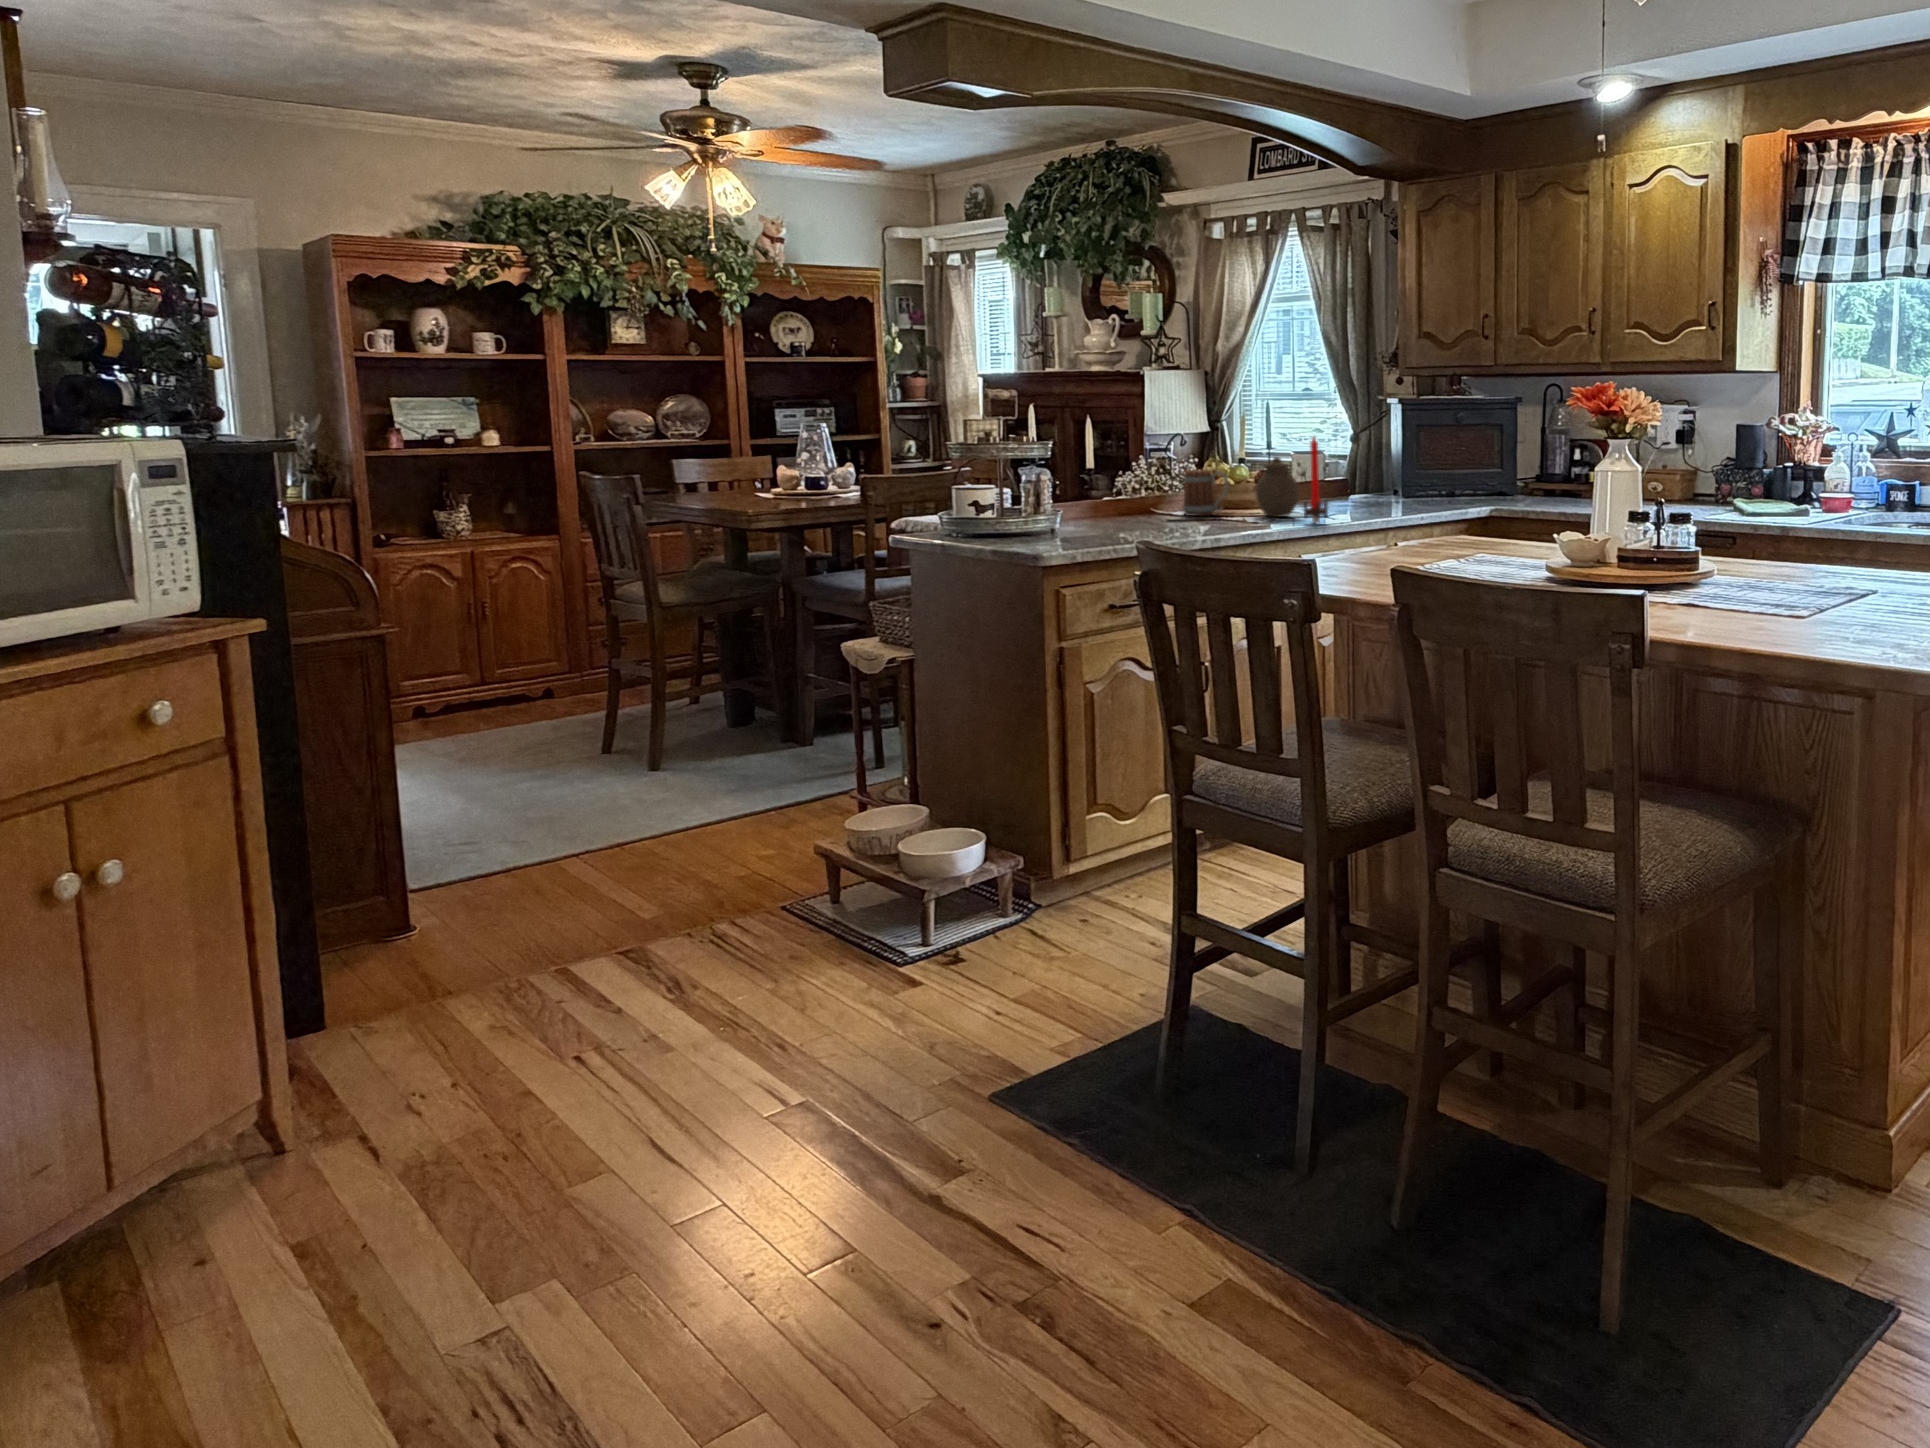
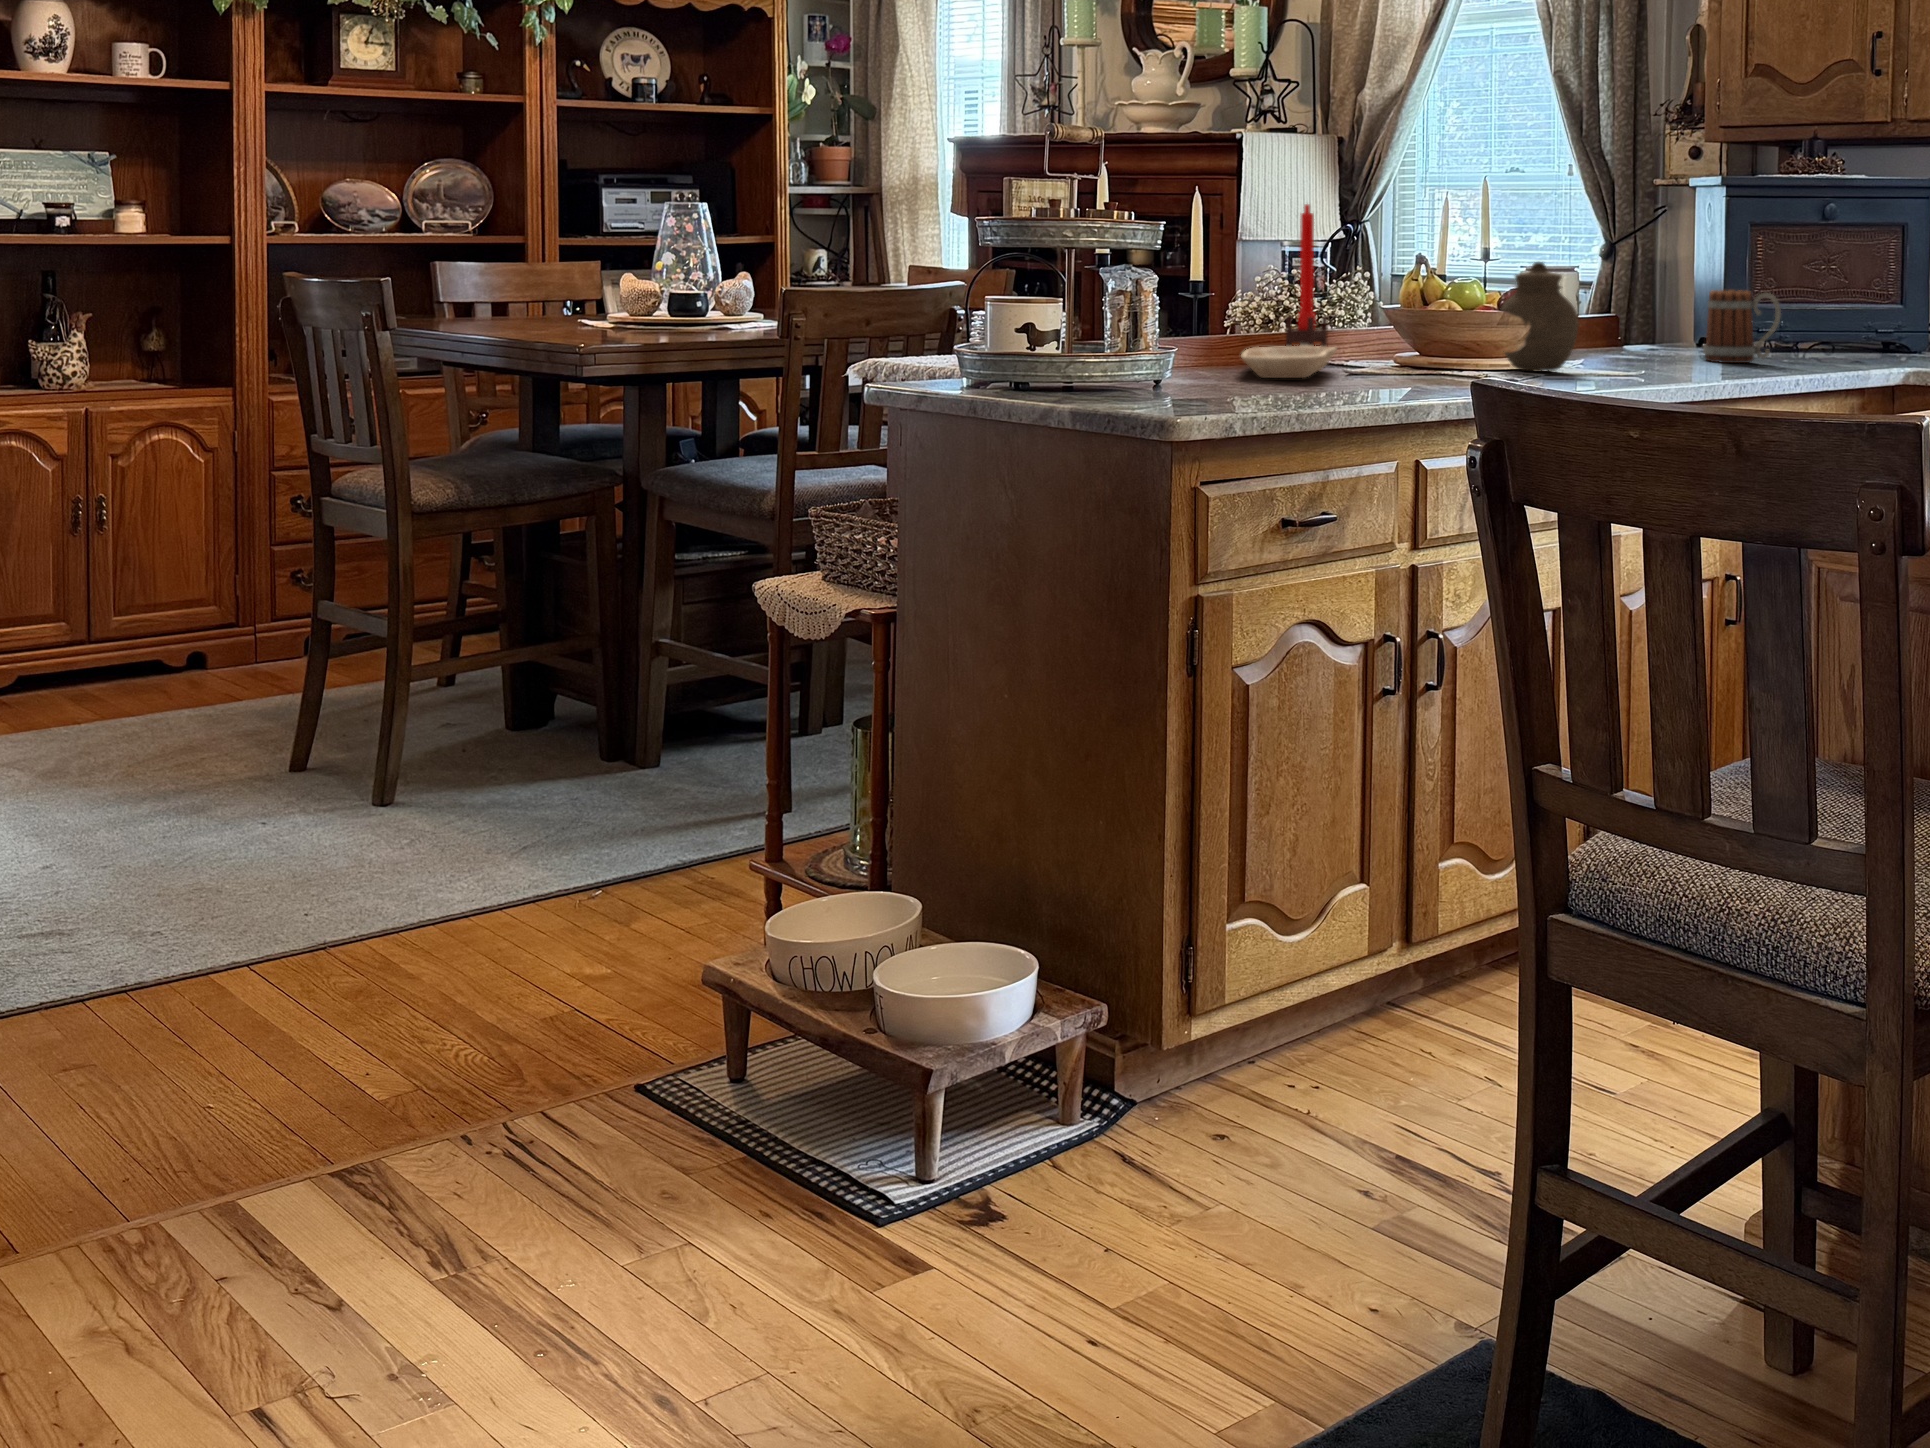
candle: present [1304,437,1328,523] -> present [1286,204,1328,347]
mug: present [1182,469,1228,516] -> present [1703,290,1781,363]
tray: none [1098,508,1158,529] -> present [1241,346,1337,378]

